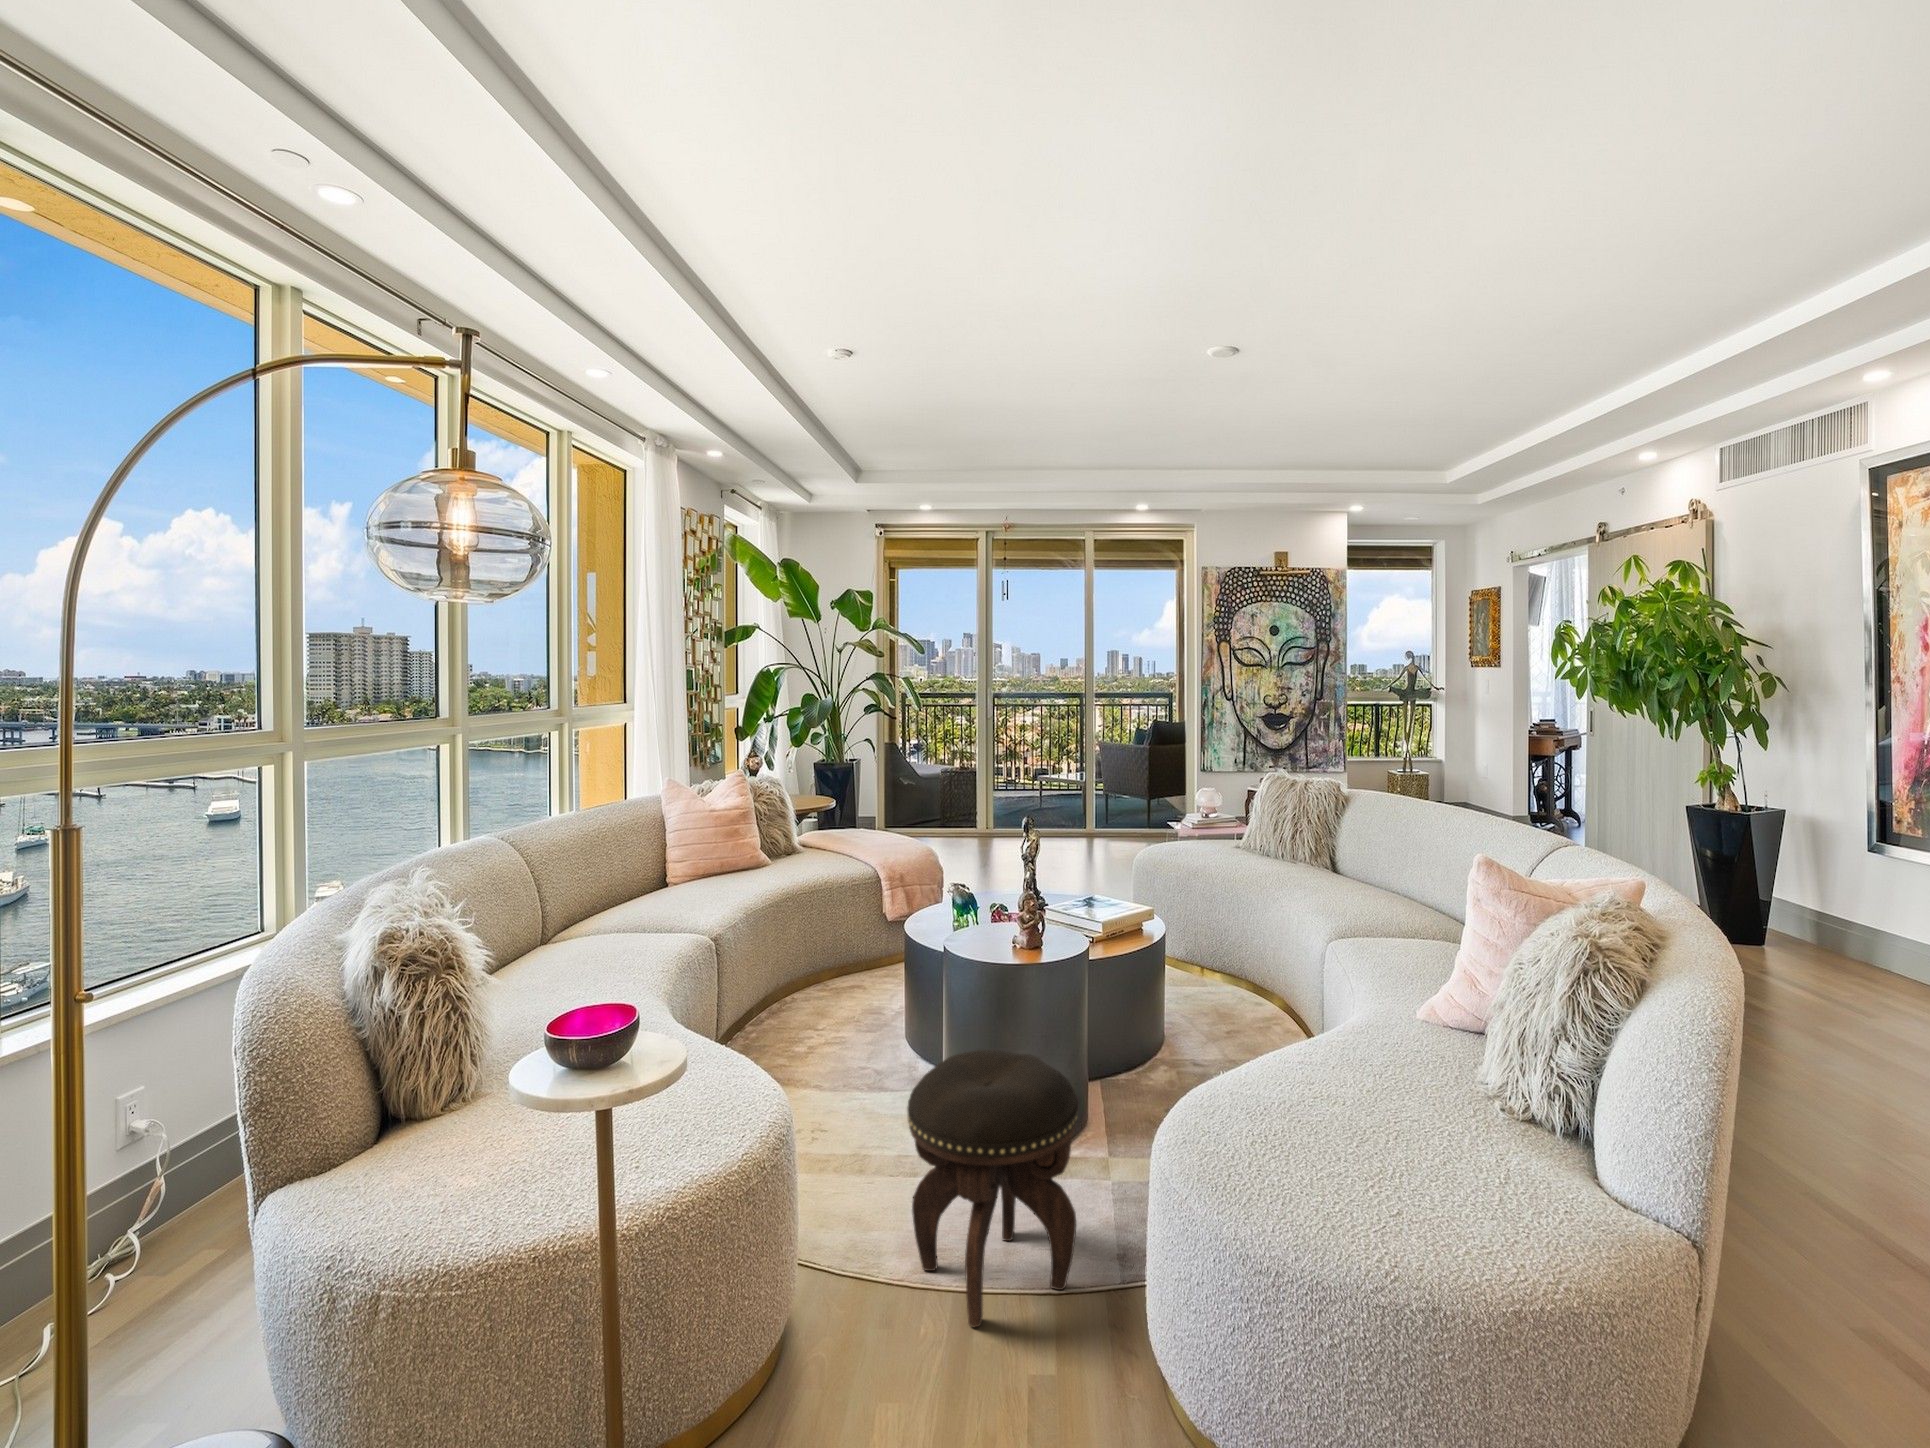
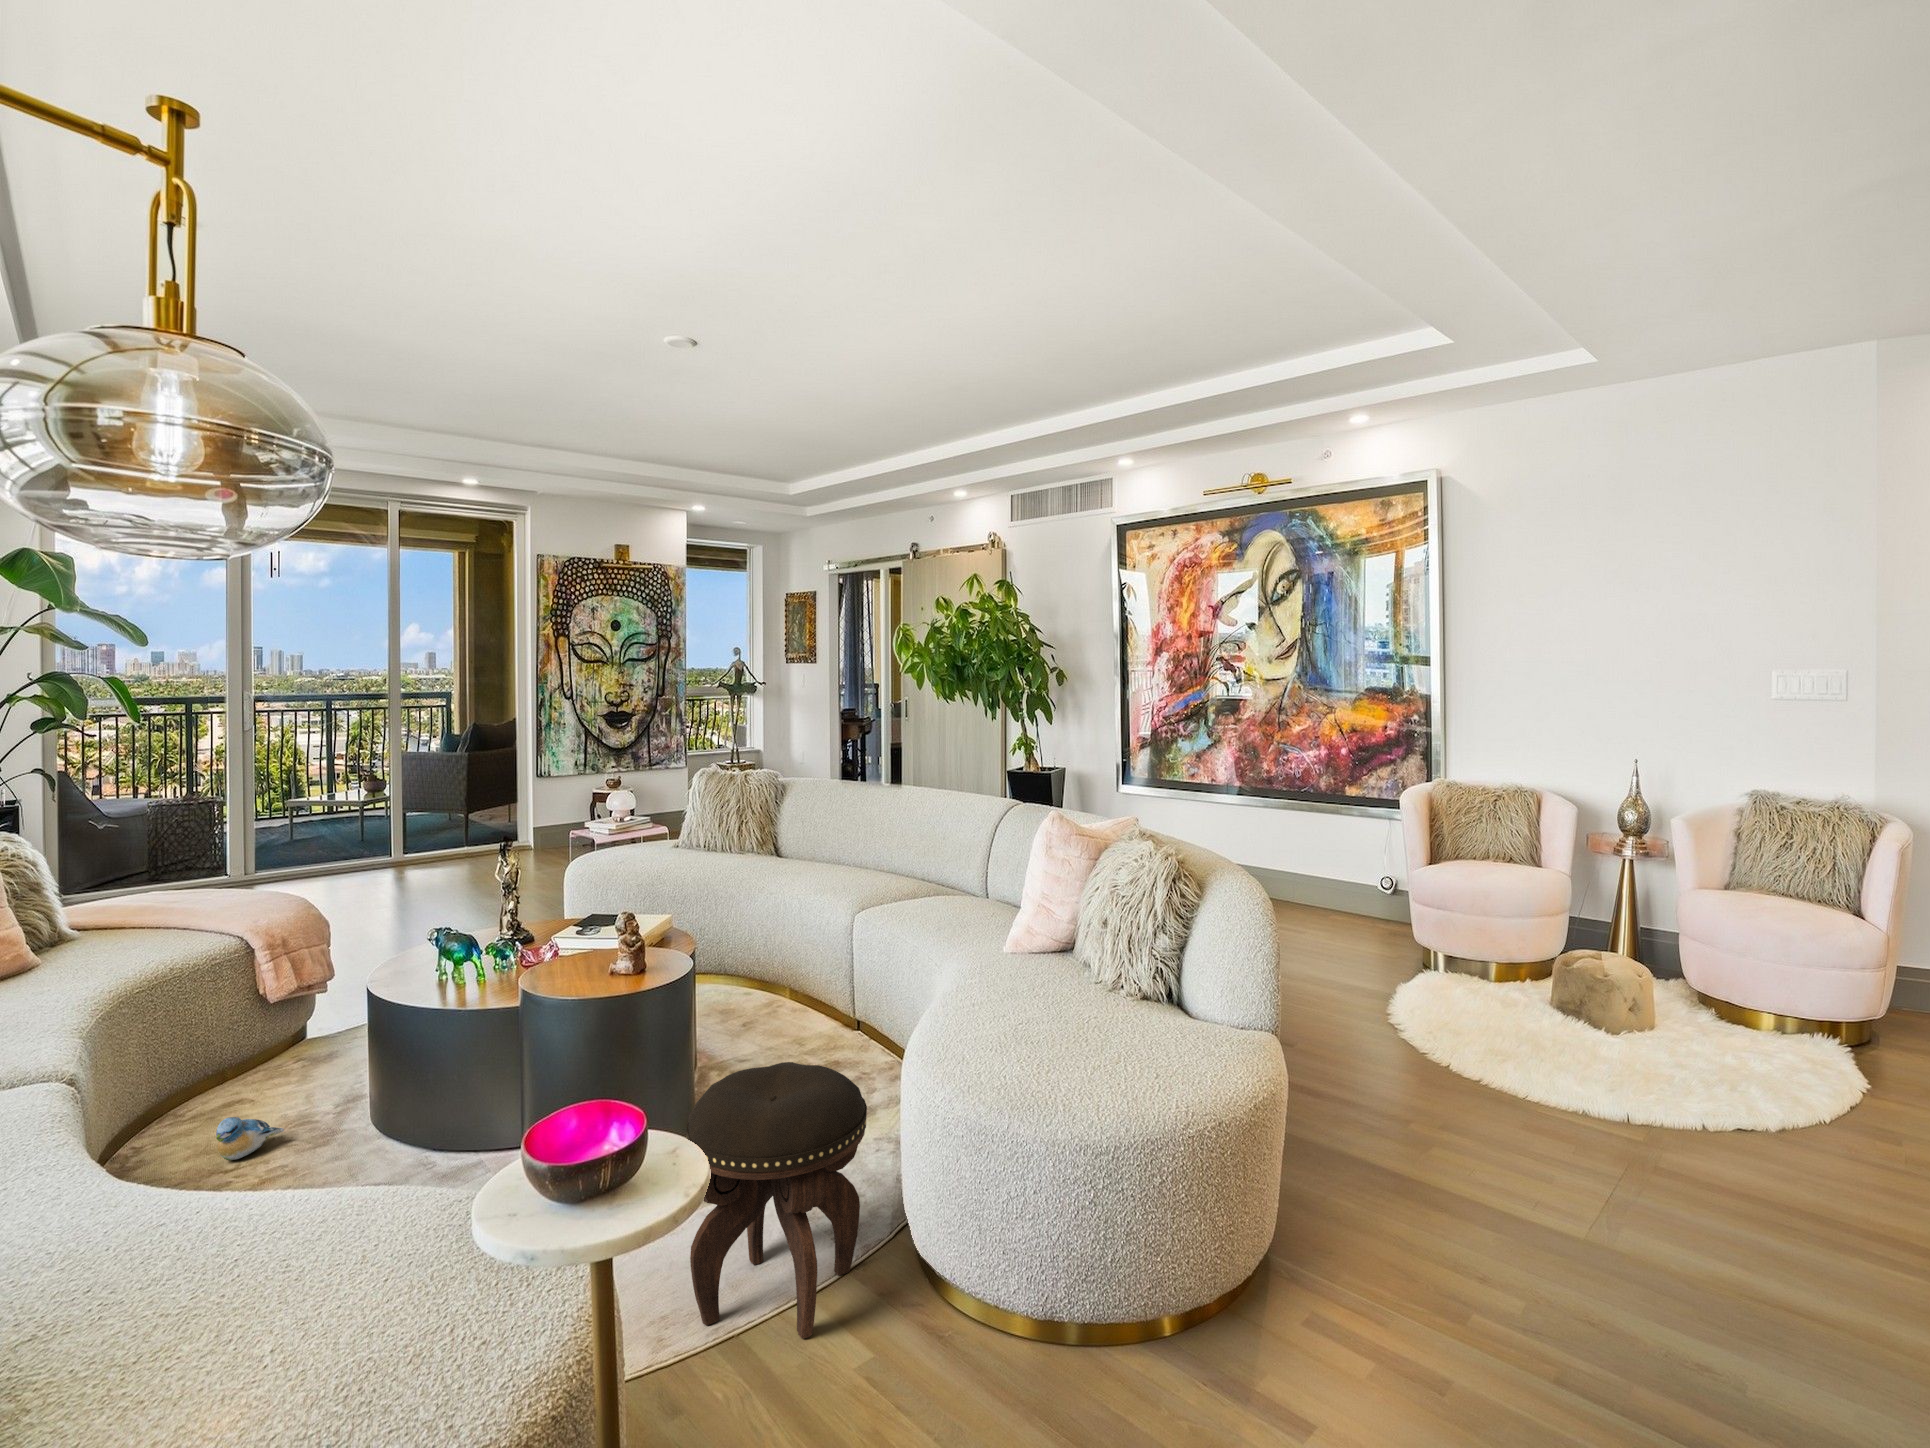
plush toy: none [808,982,851,1013] -> present [216,1117,284,1160]

